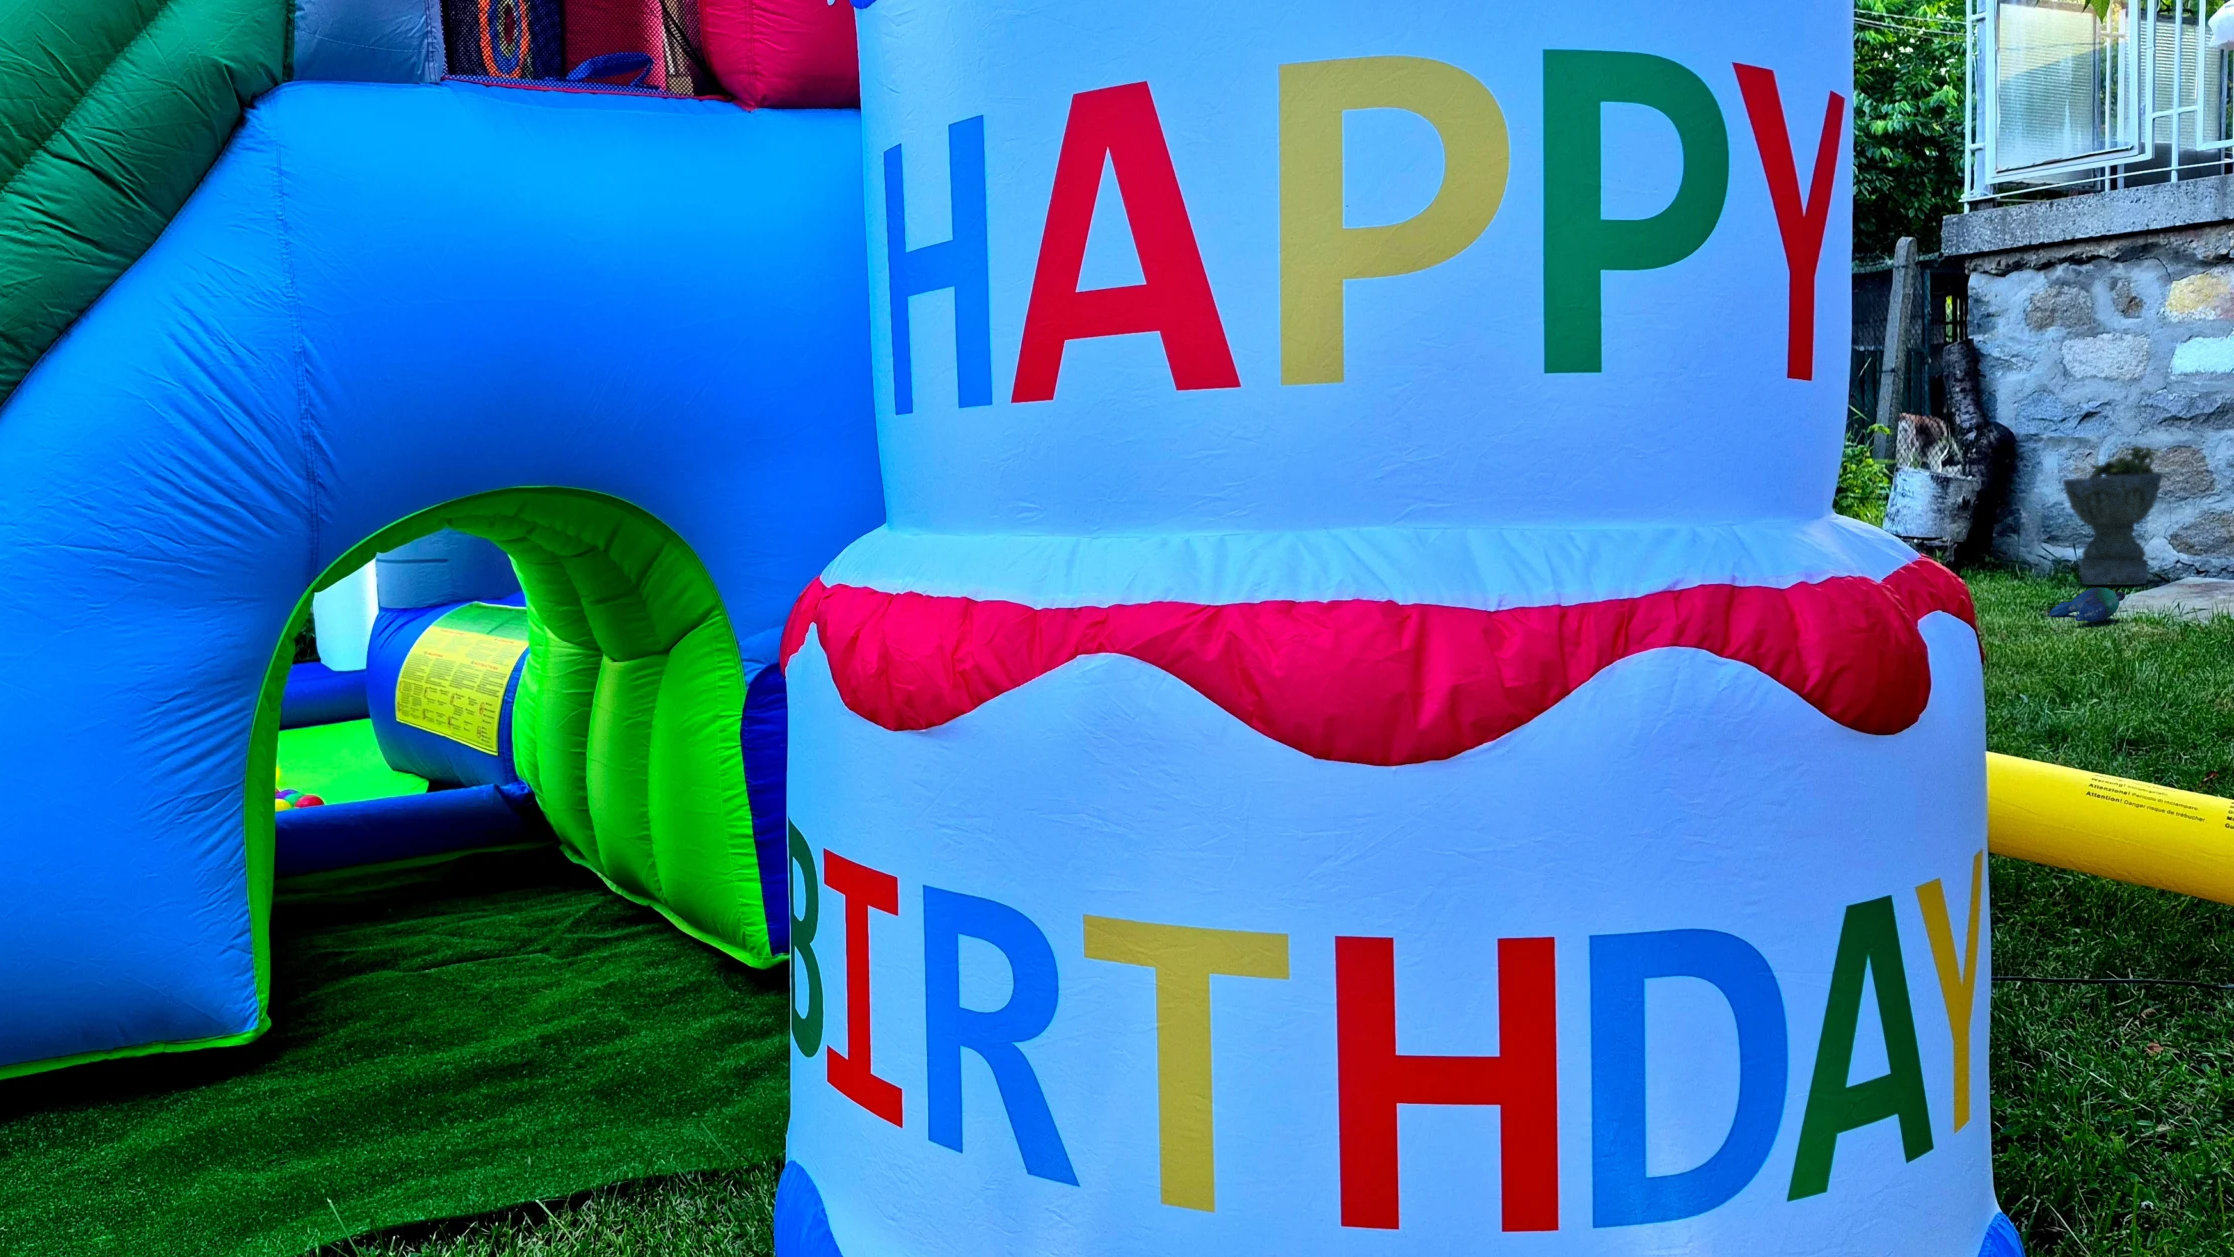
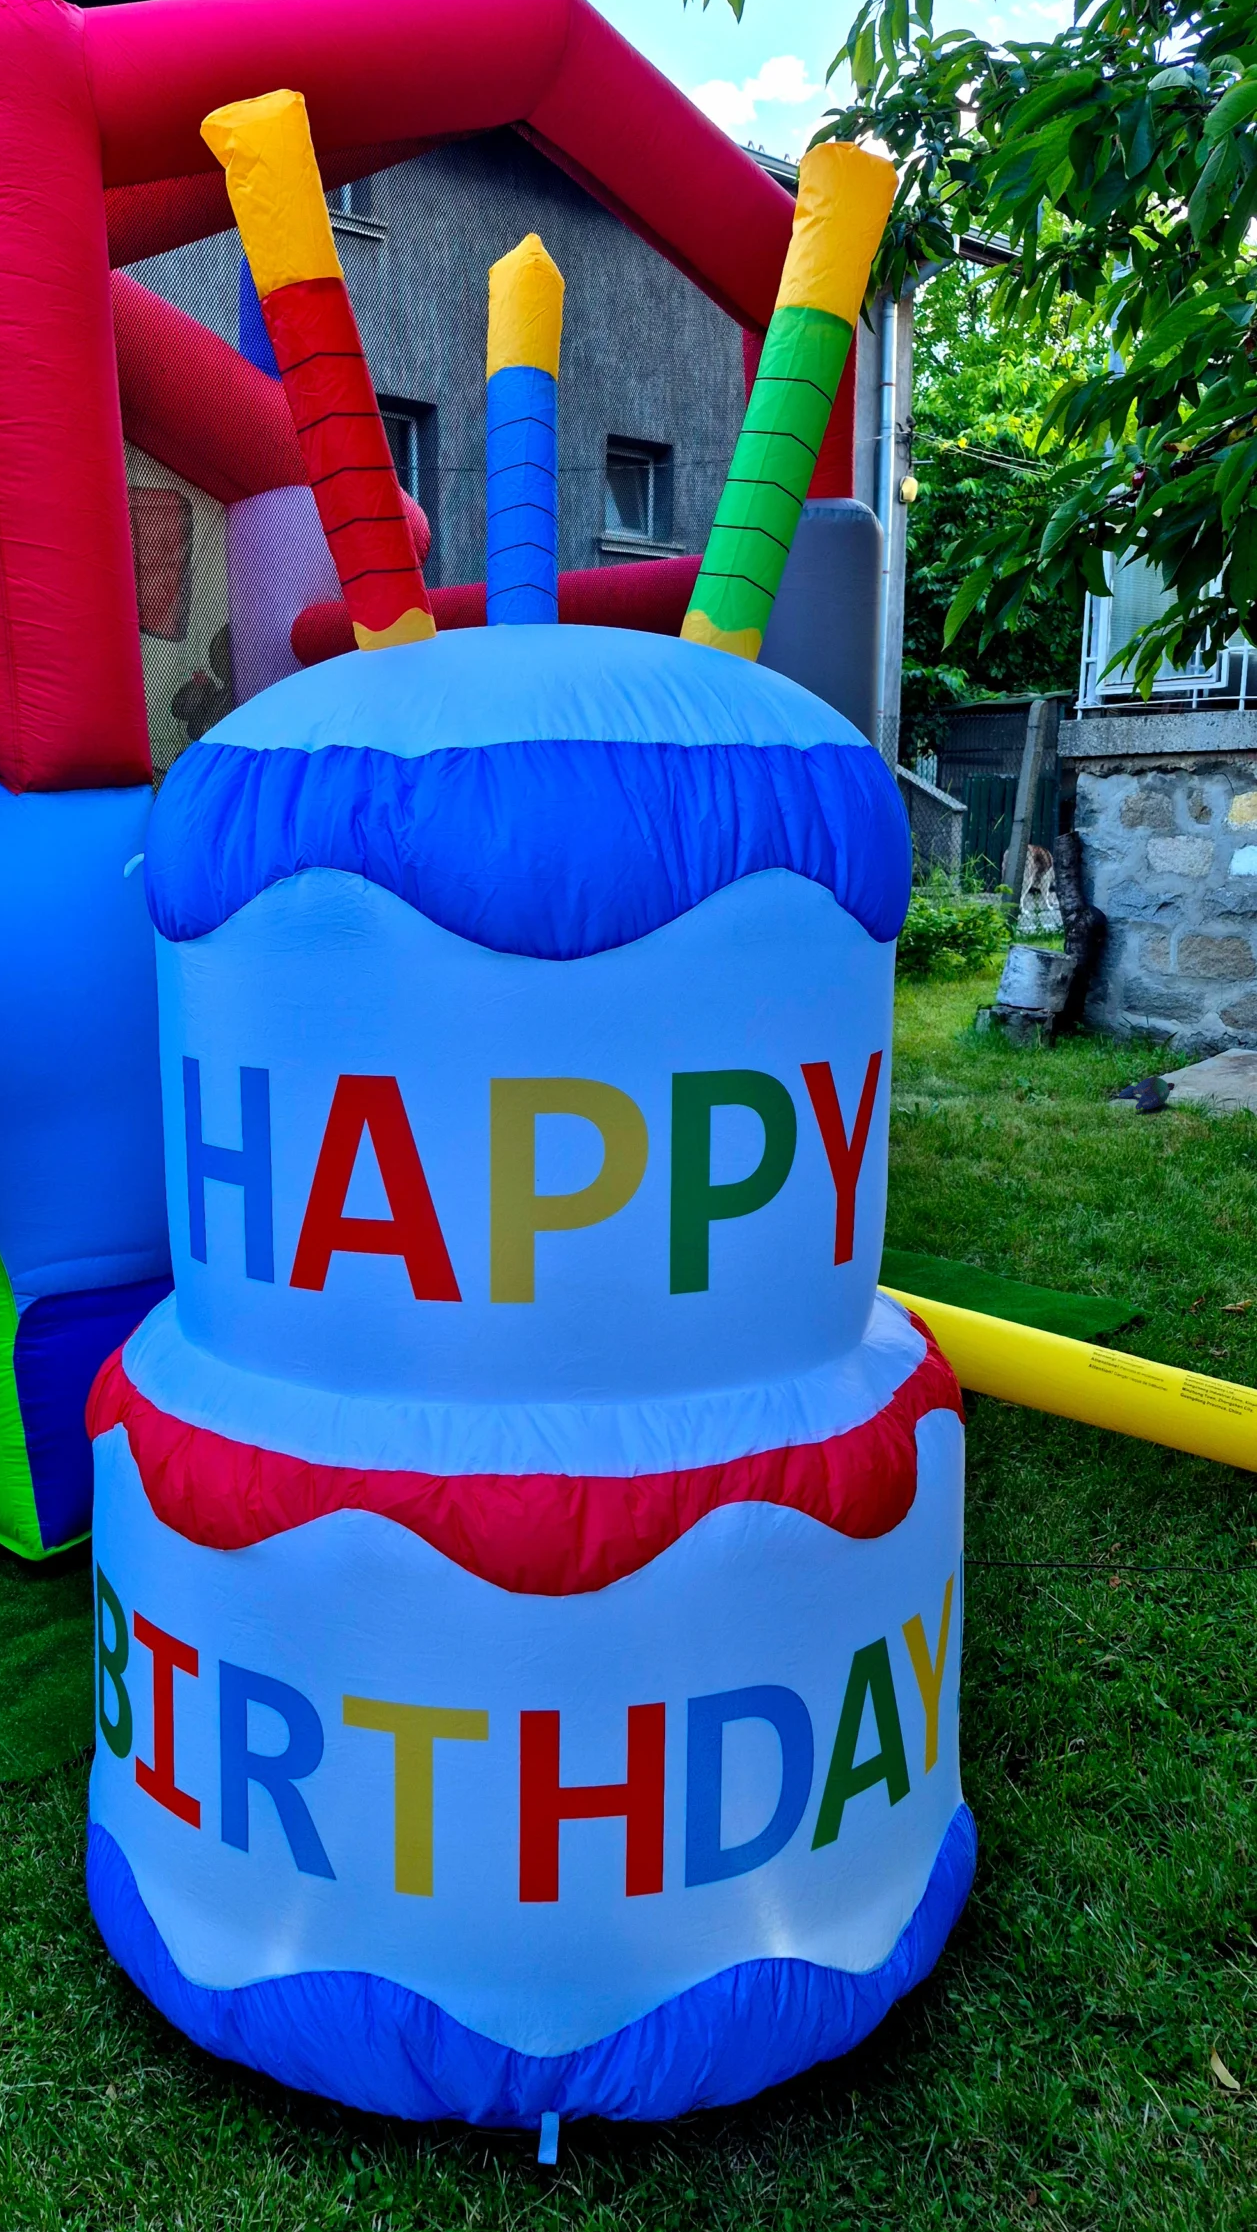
planter: present [2063,447,2162,585] -> none [1141,940,1216,1056]

